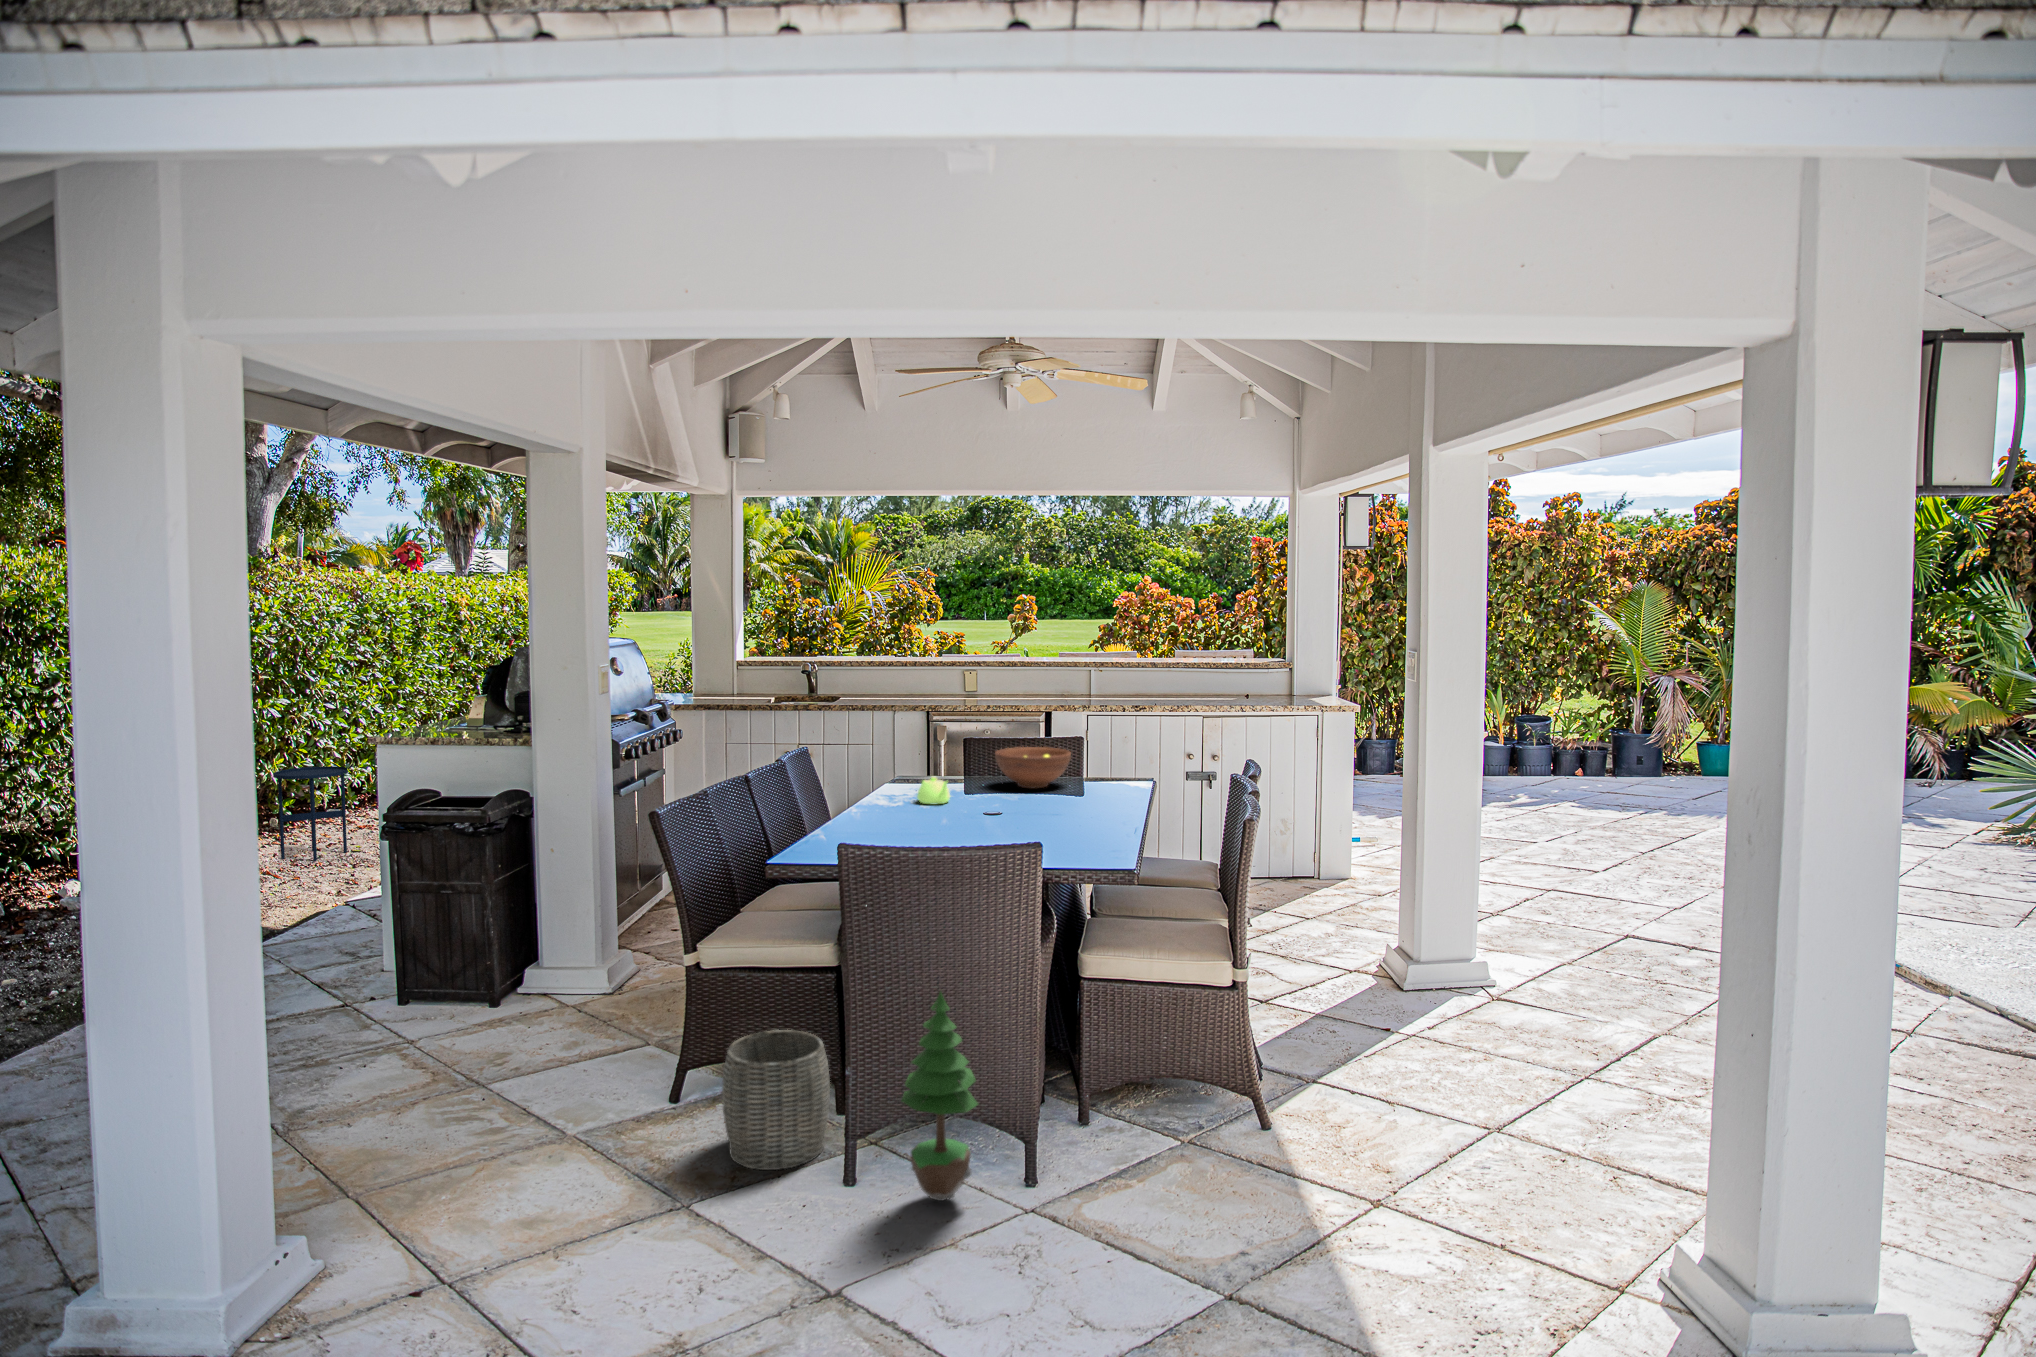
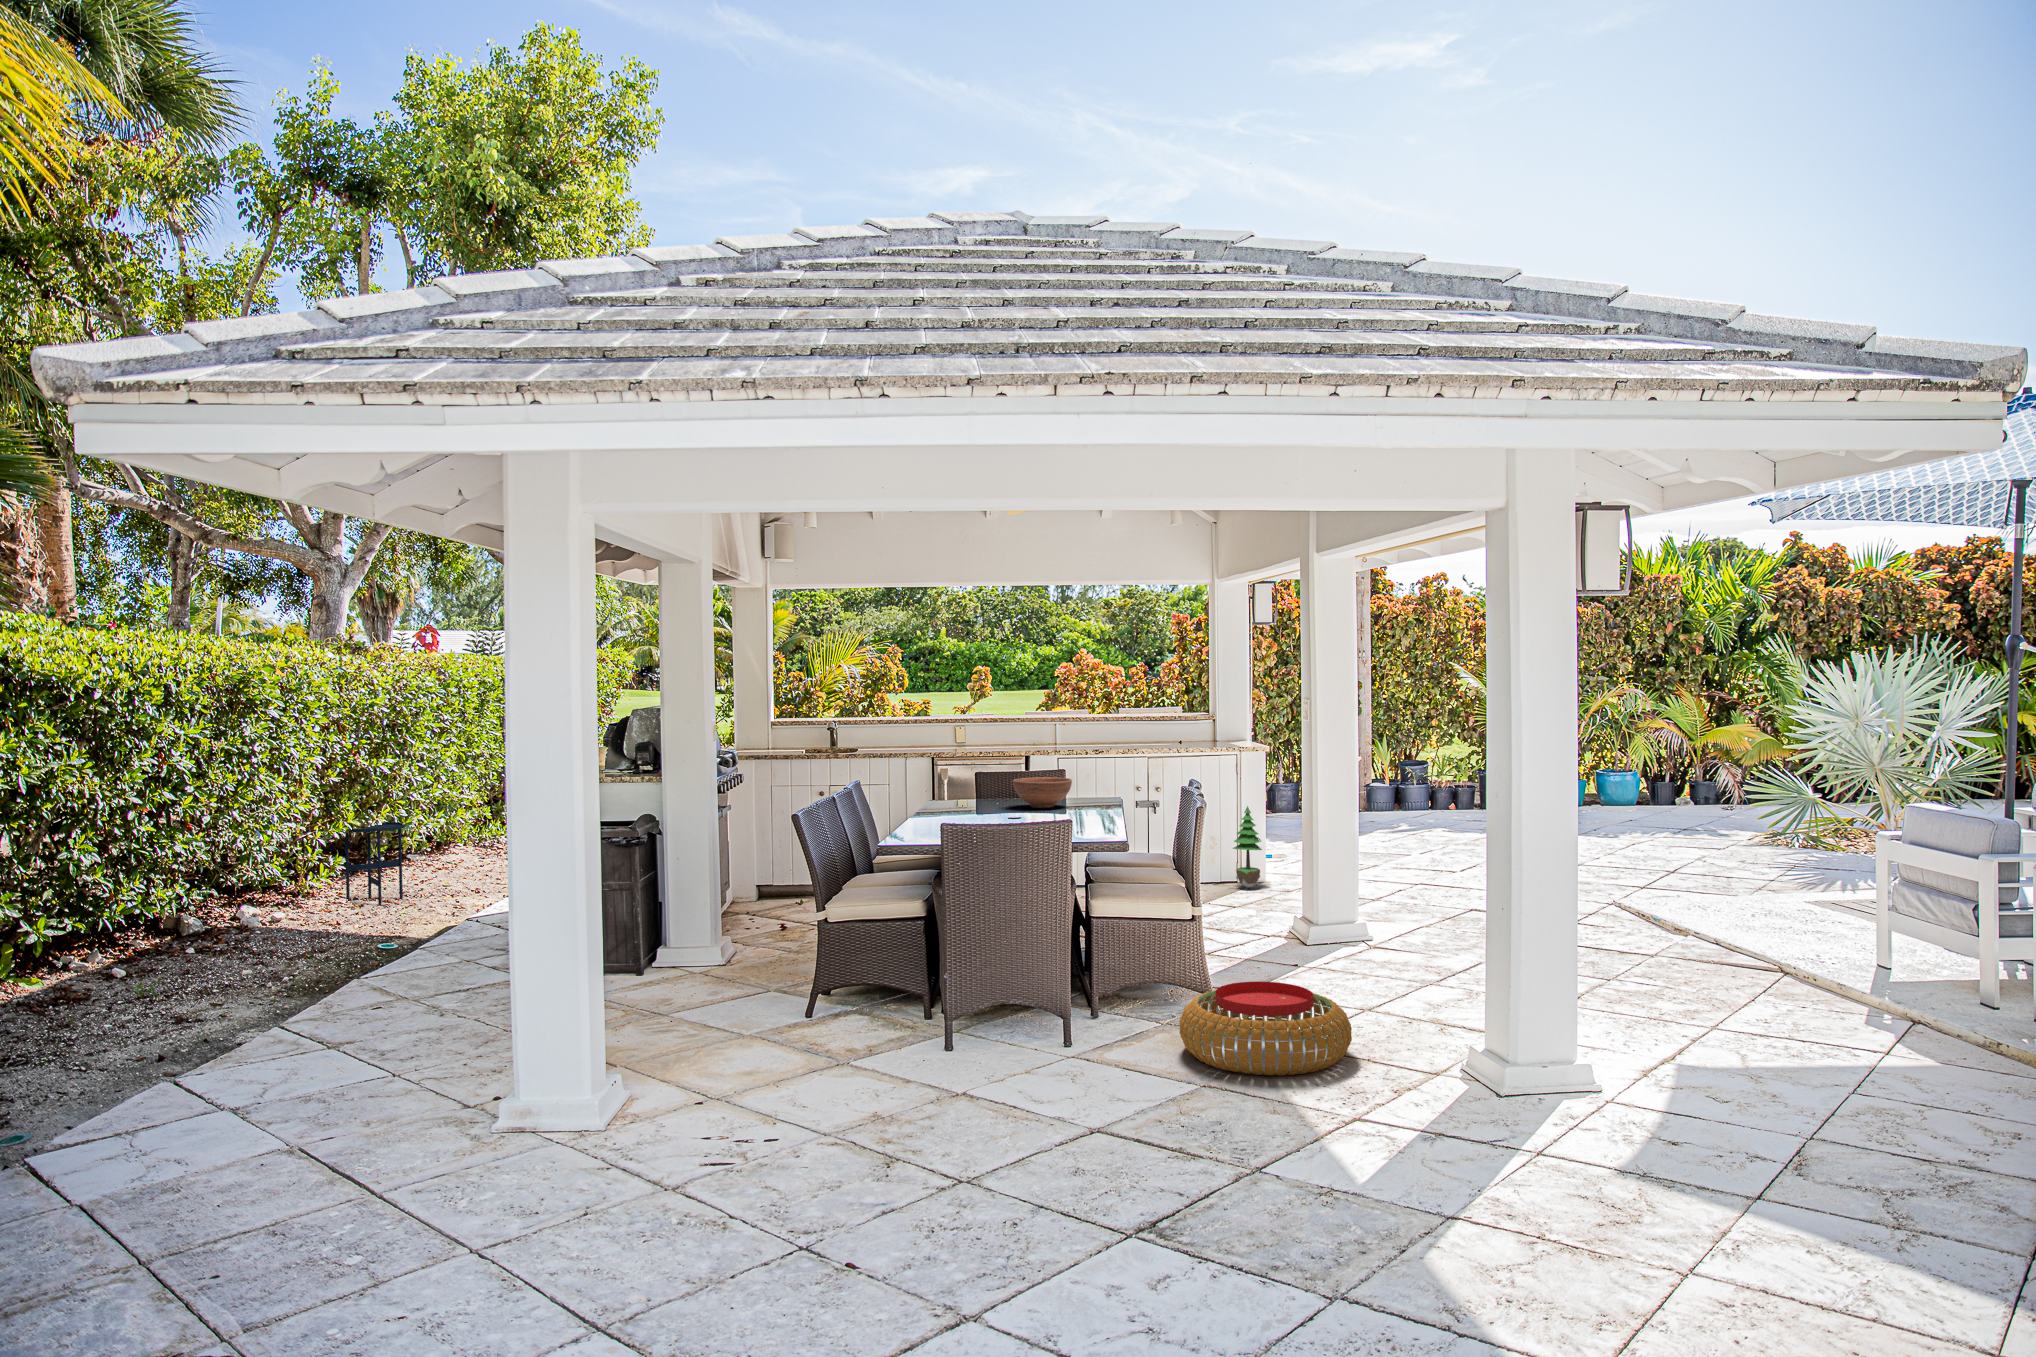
teapot: present [917,777,950,804] -> none [962,797,988,818]
potted tree: present [902,992,978,1201] -> present [1233,806,1262,889]
woven basket: present [722,1030,830,1170] -> none [881,962,955,1052]
pouf: none [1141,1095,1407,1274] -> present [1179,981,1352,1075]

